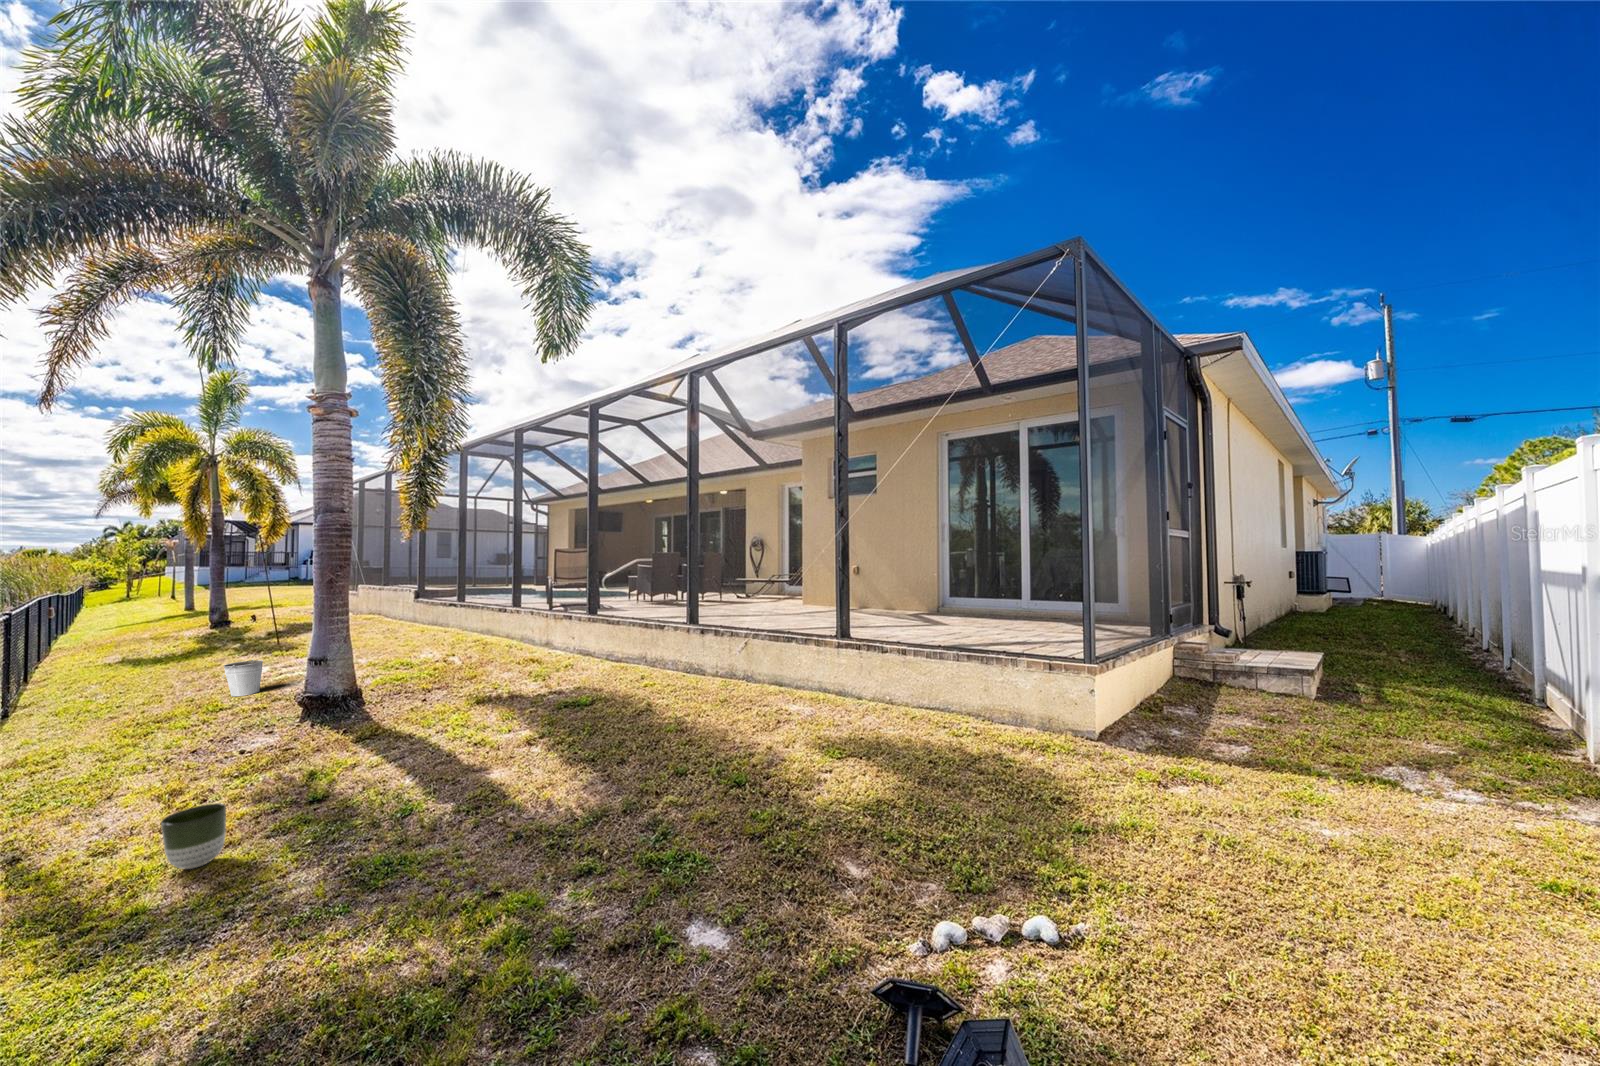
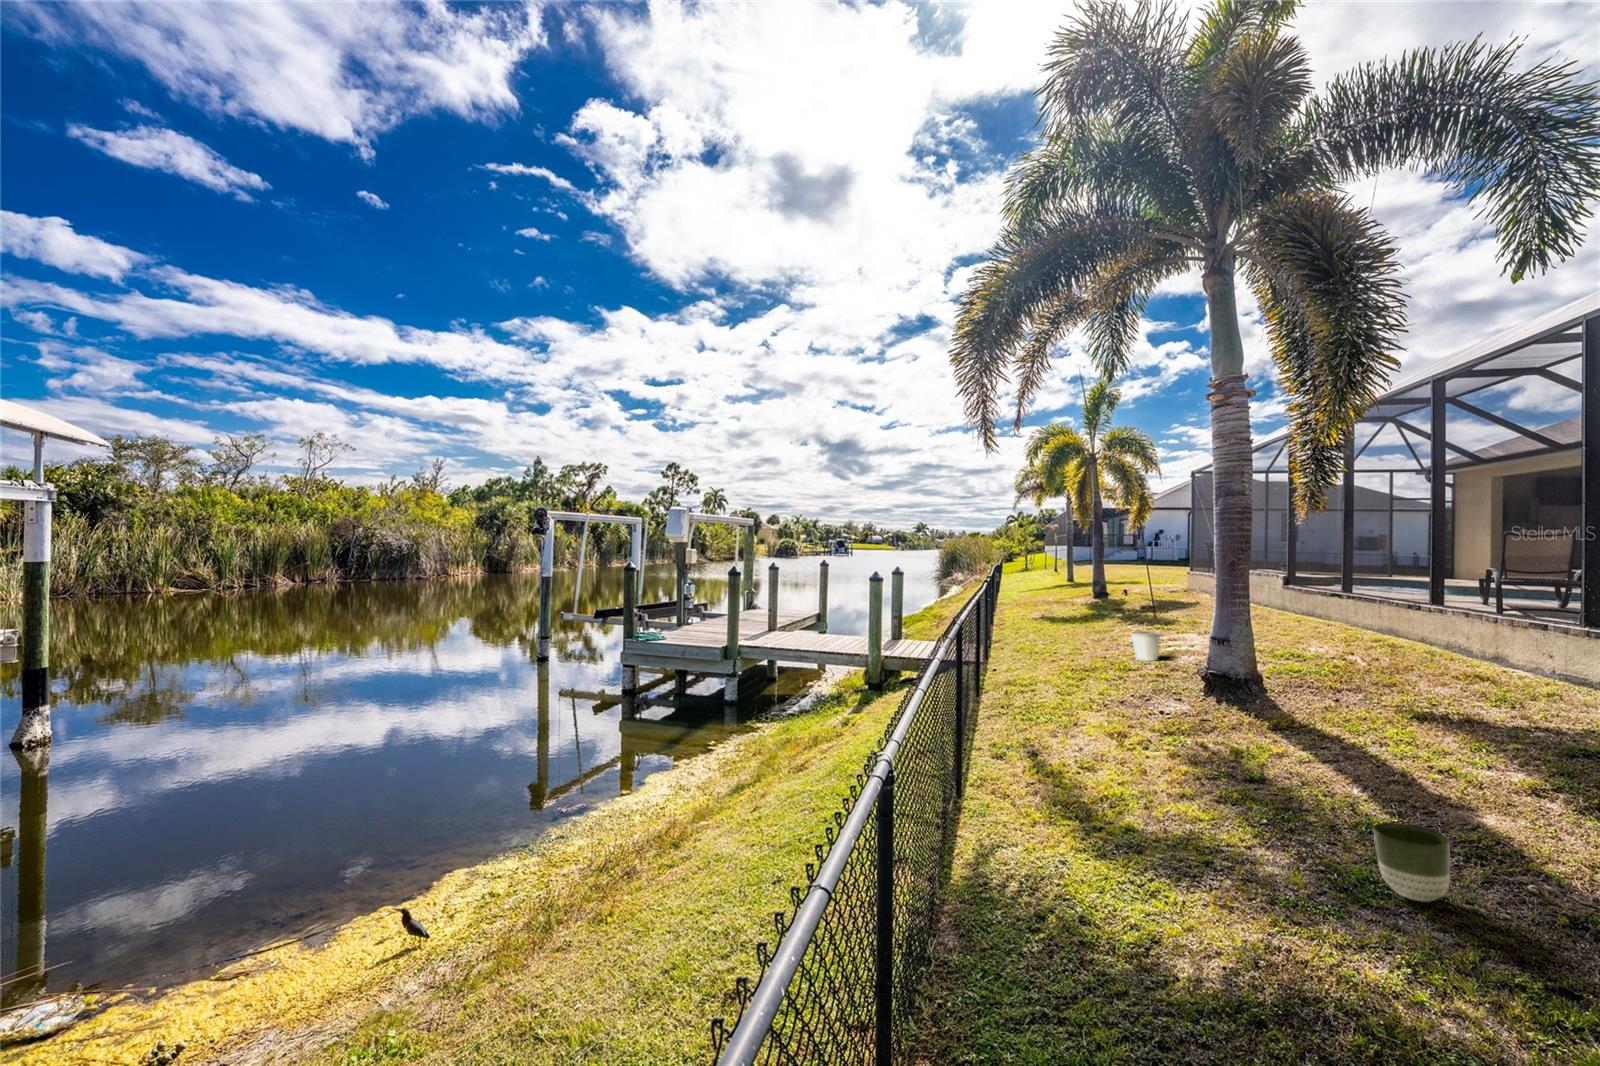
planter: present [161,803,226,869] -> present [1373,822,1450,902]

